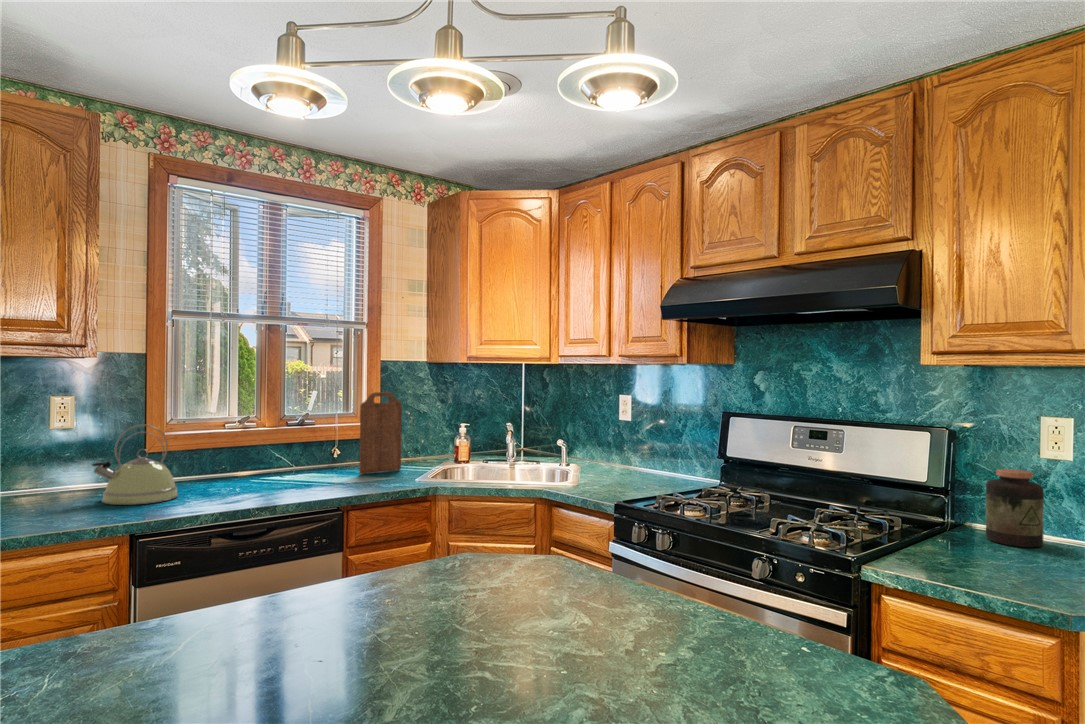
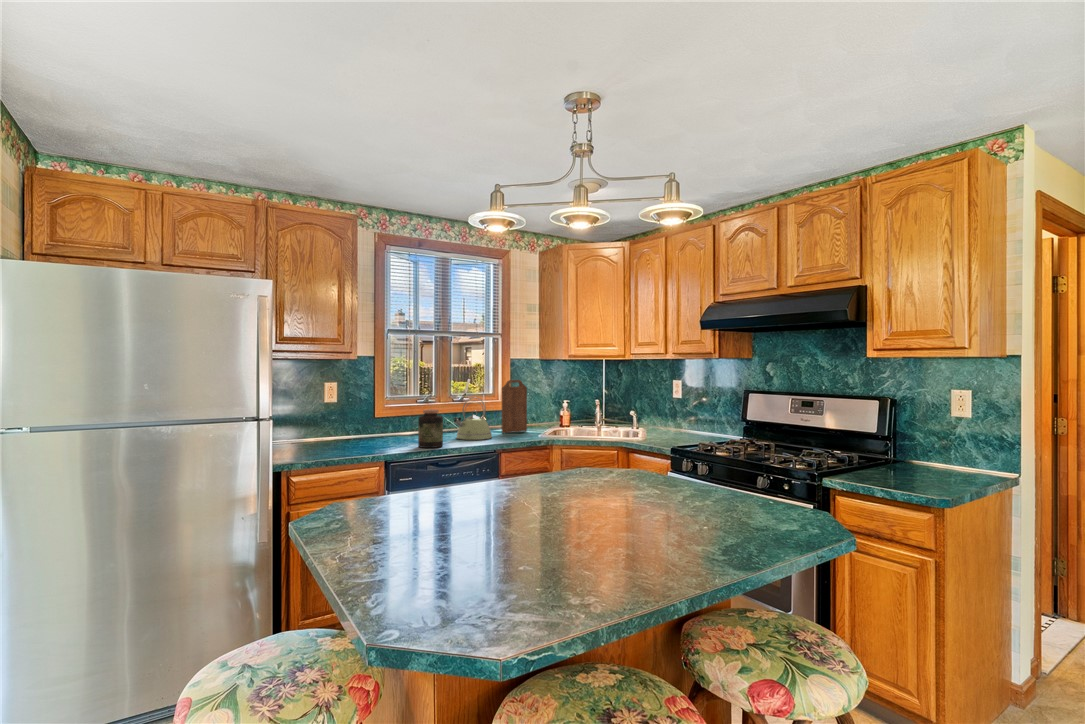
kettle: present [92,425,178,505] -> present [453,397,492,440]
jar: present [986,469,1044,547] -> present [418,409,443,448]

